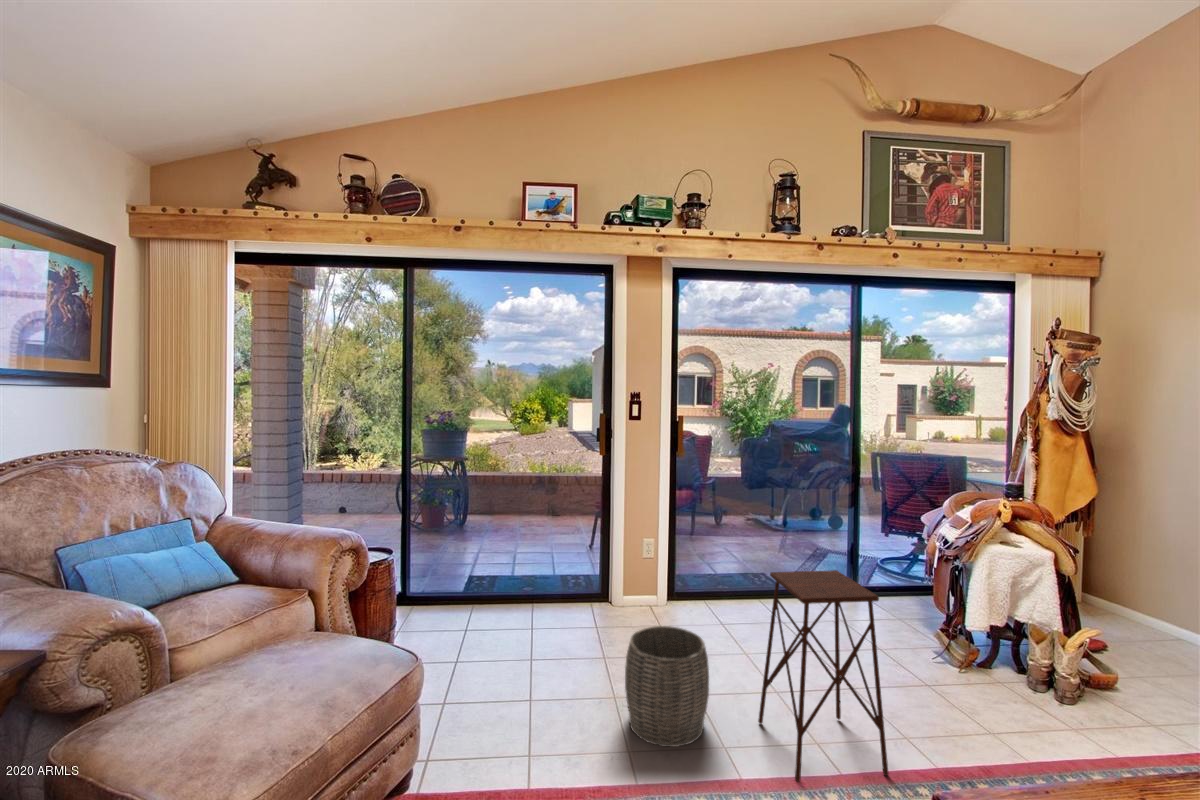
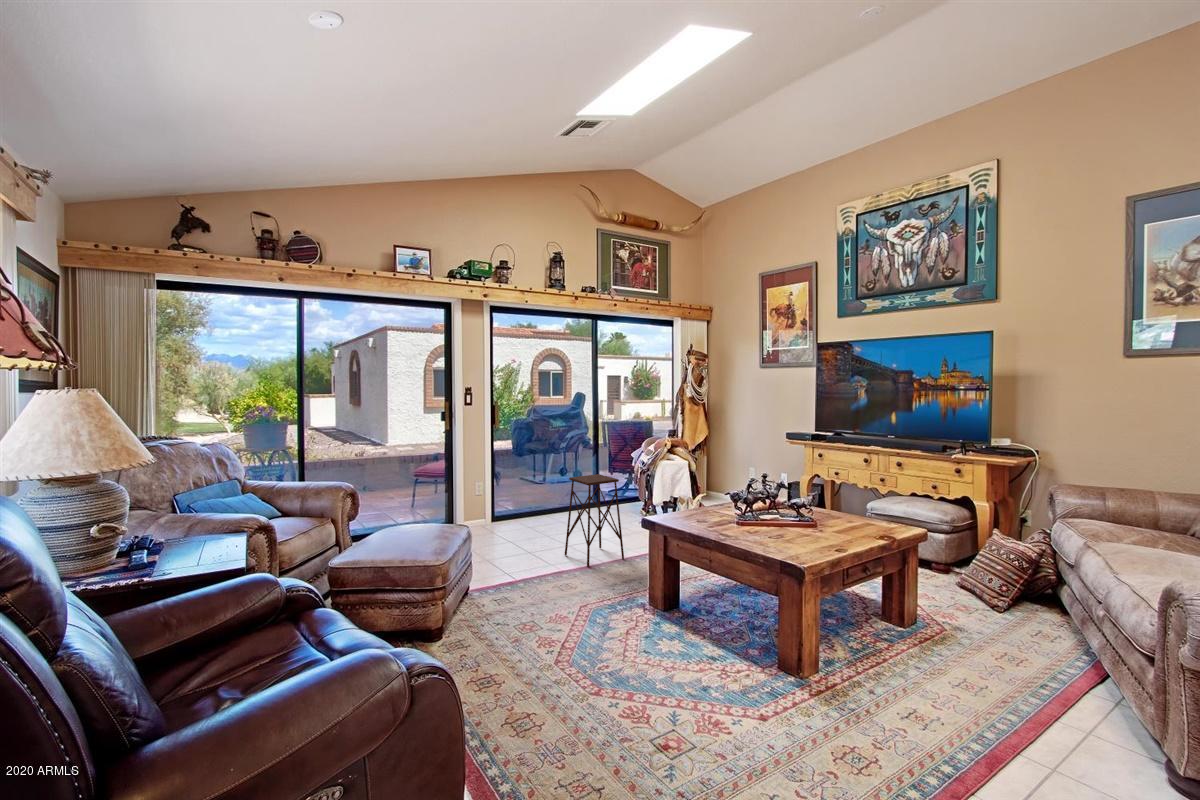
woven basket: present [625,626,709,747] -> none [498,515,542,570]

